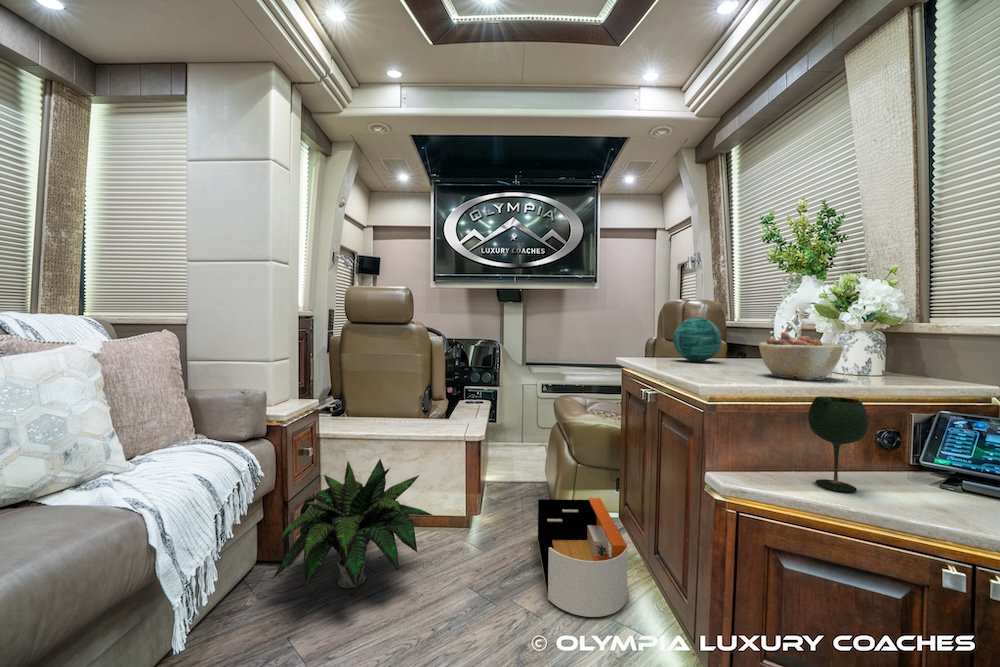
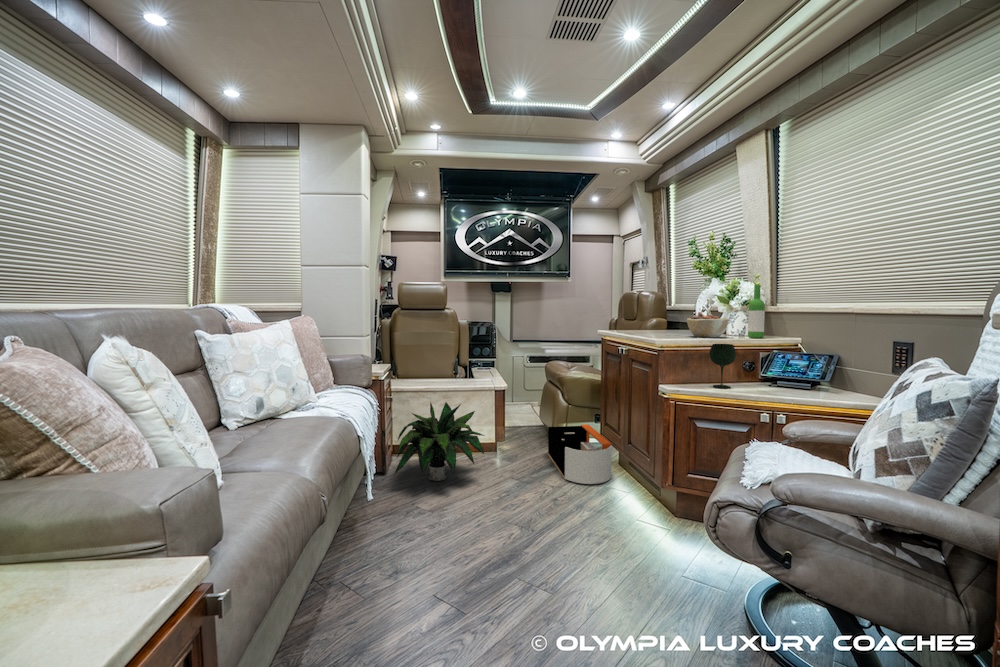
wine bottle: none [882,281,919,383] -> present [748,285,765,338]
decorative orb: present [673,317,722,361] -> none [636,304,665,332]

